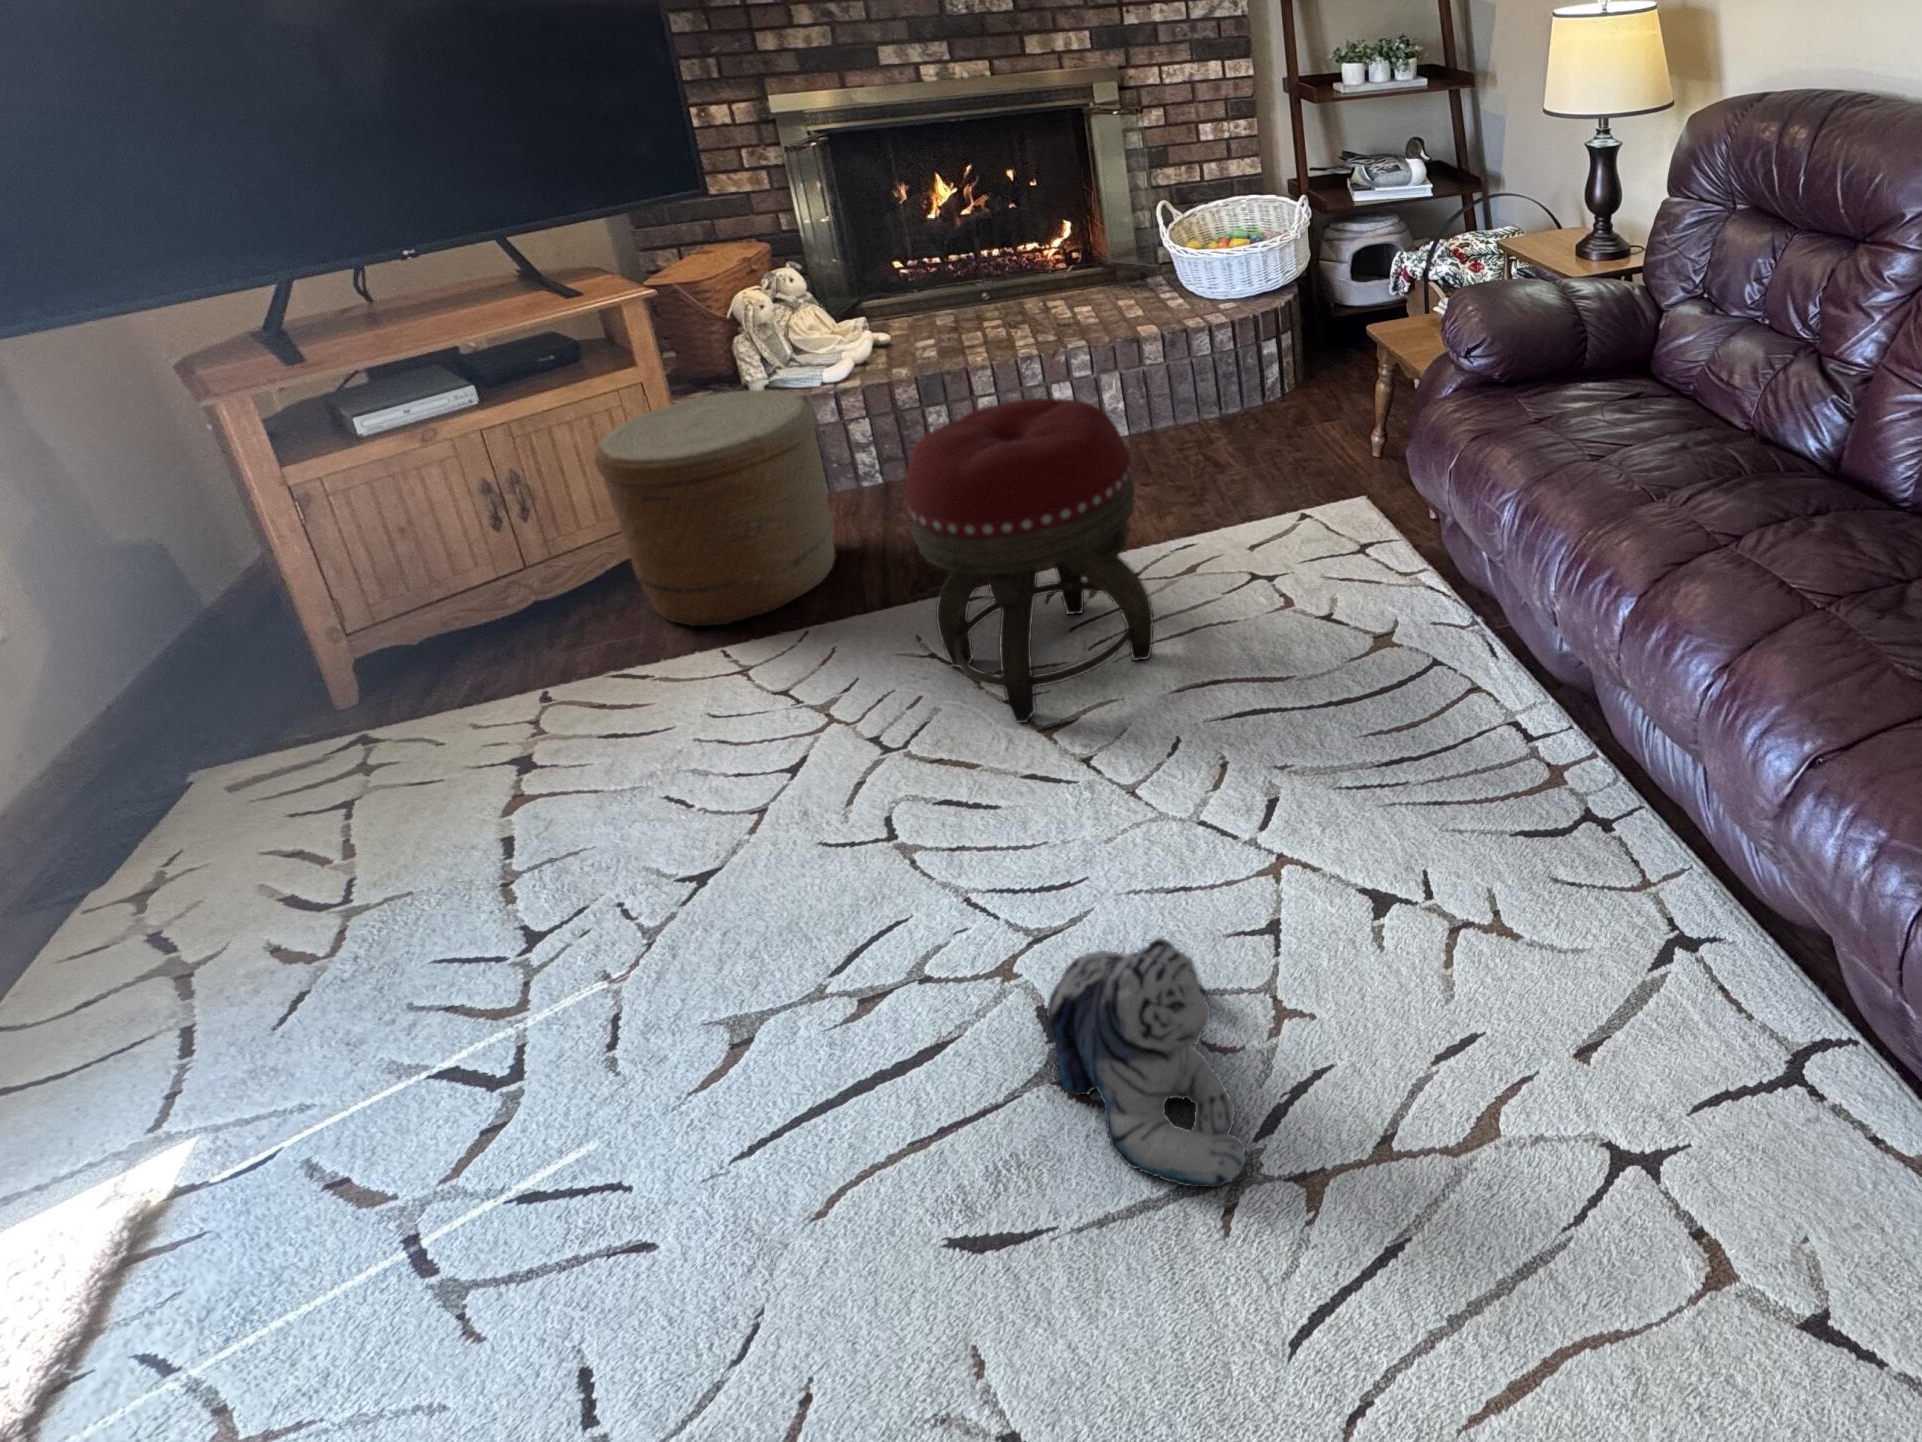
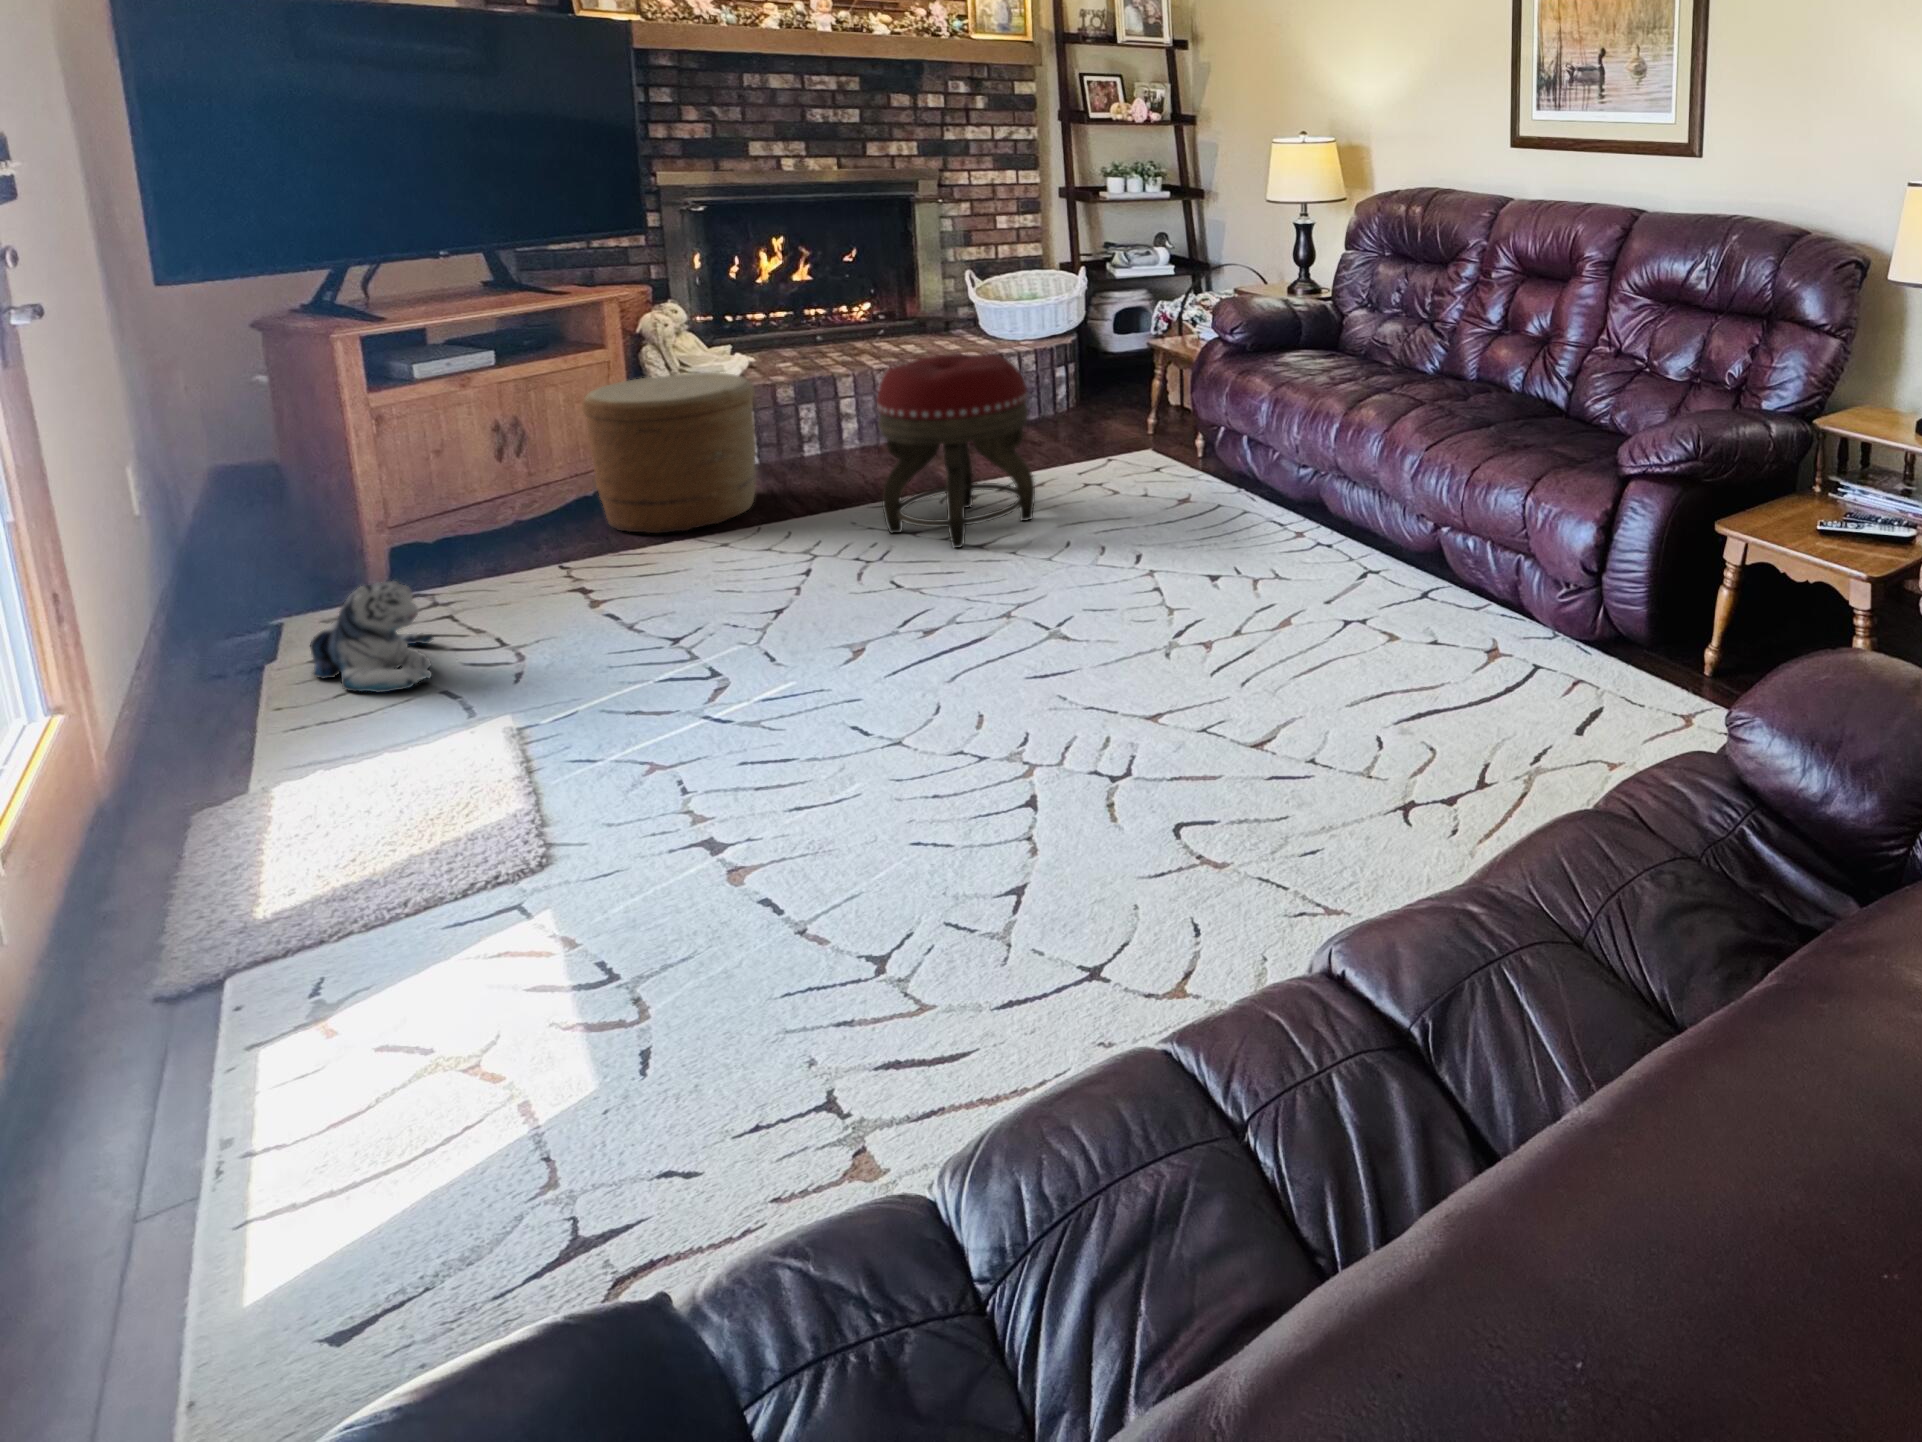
plush toy: present [1047,938,1246,1187] -> present [310,581,434,693]

